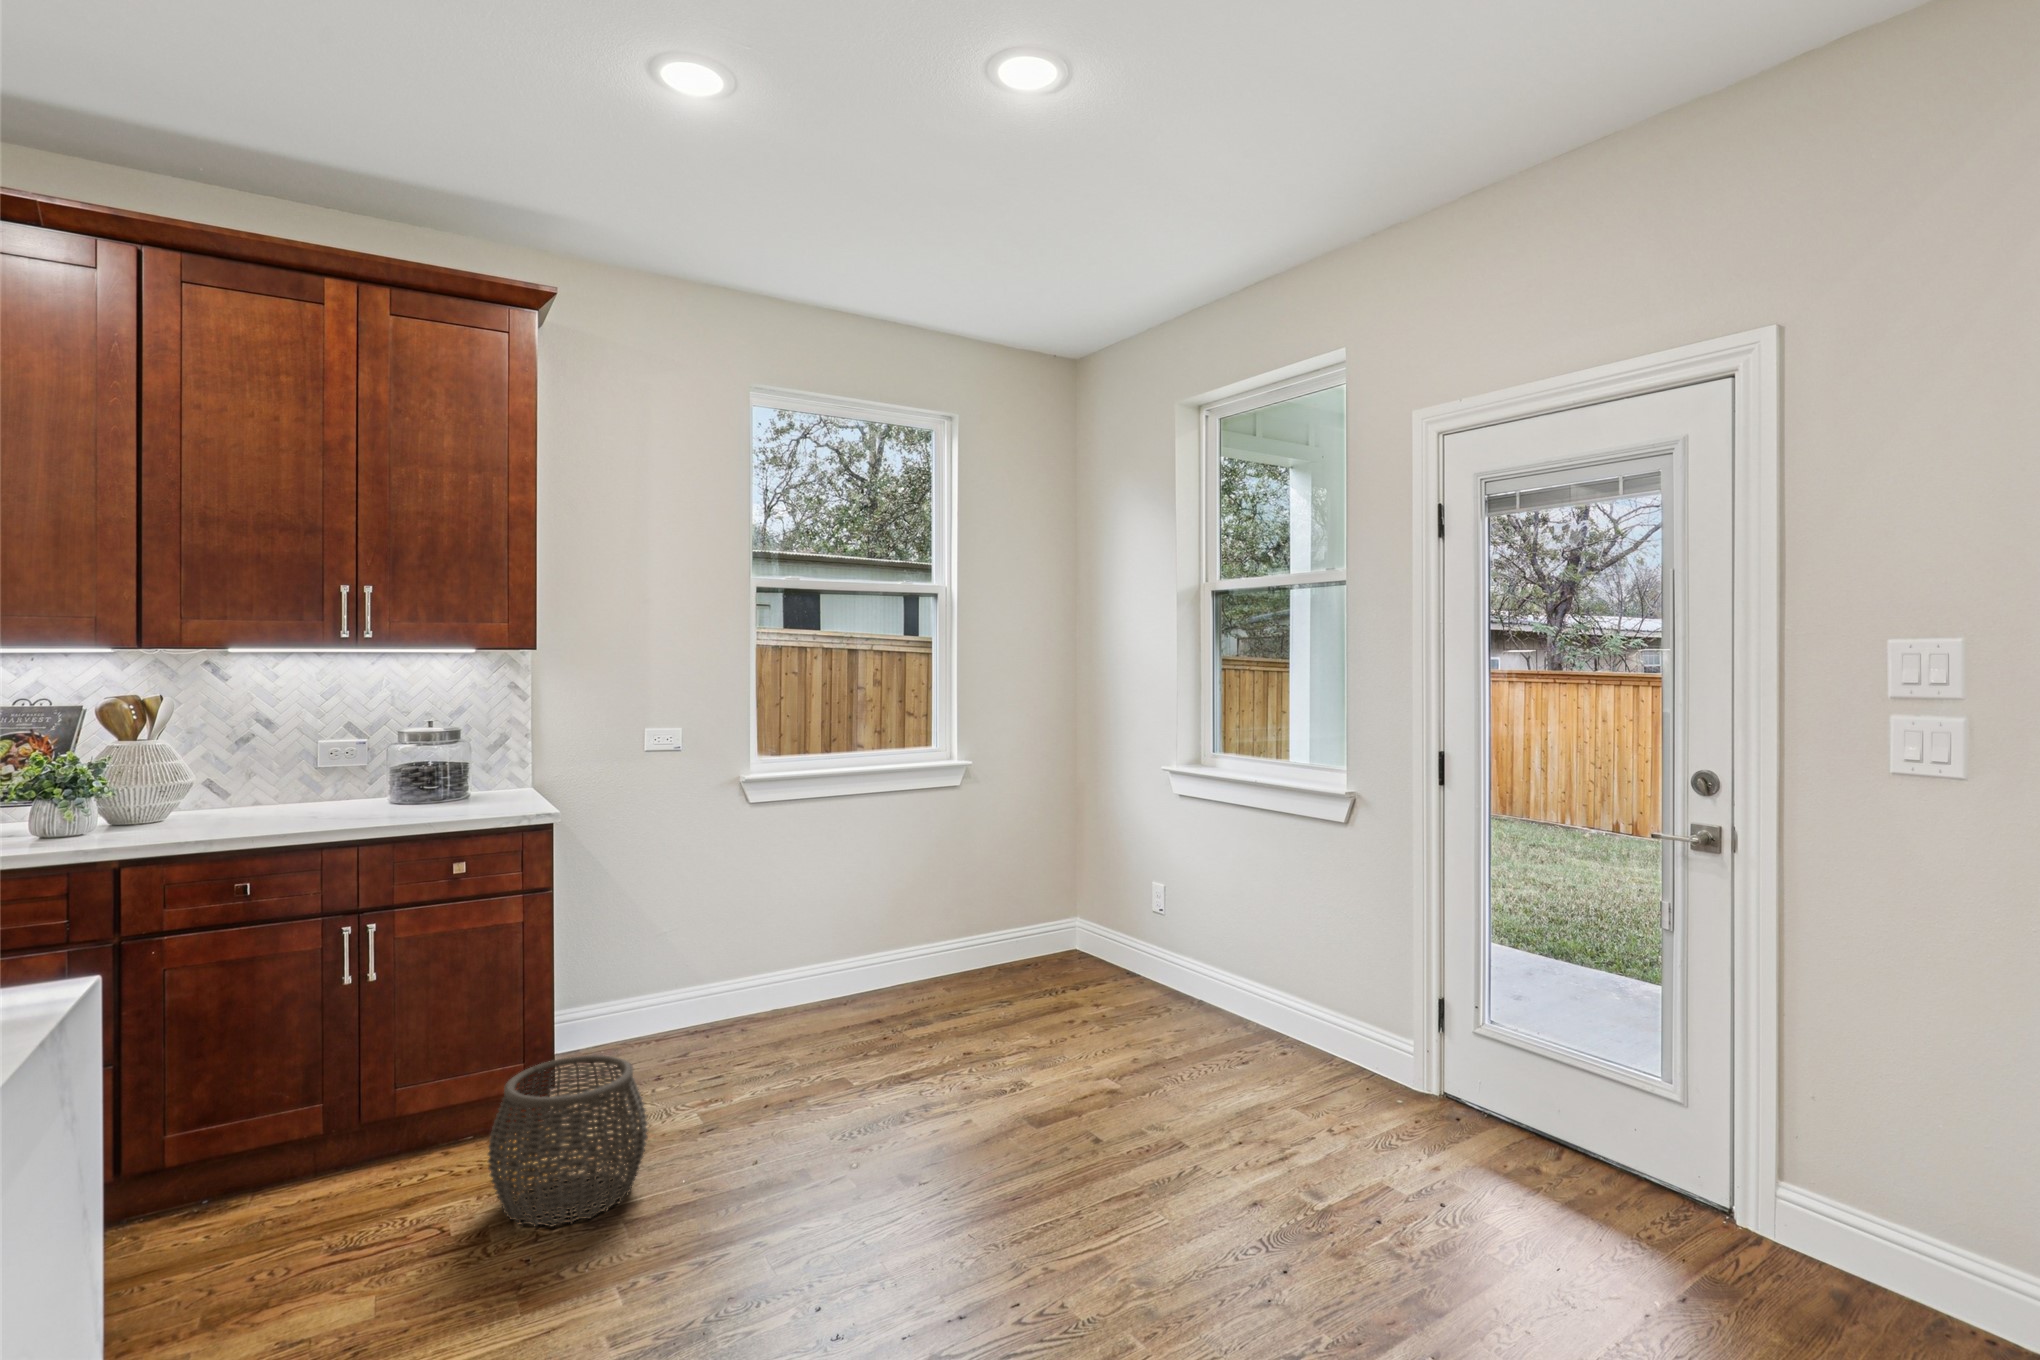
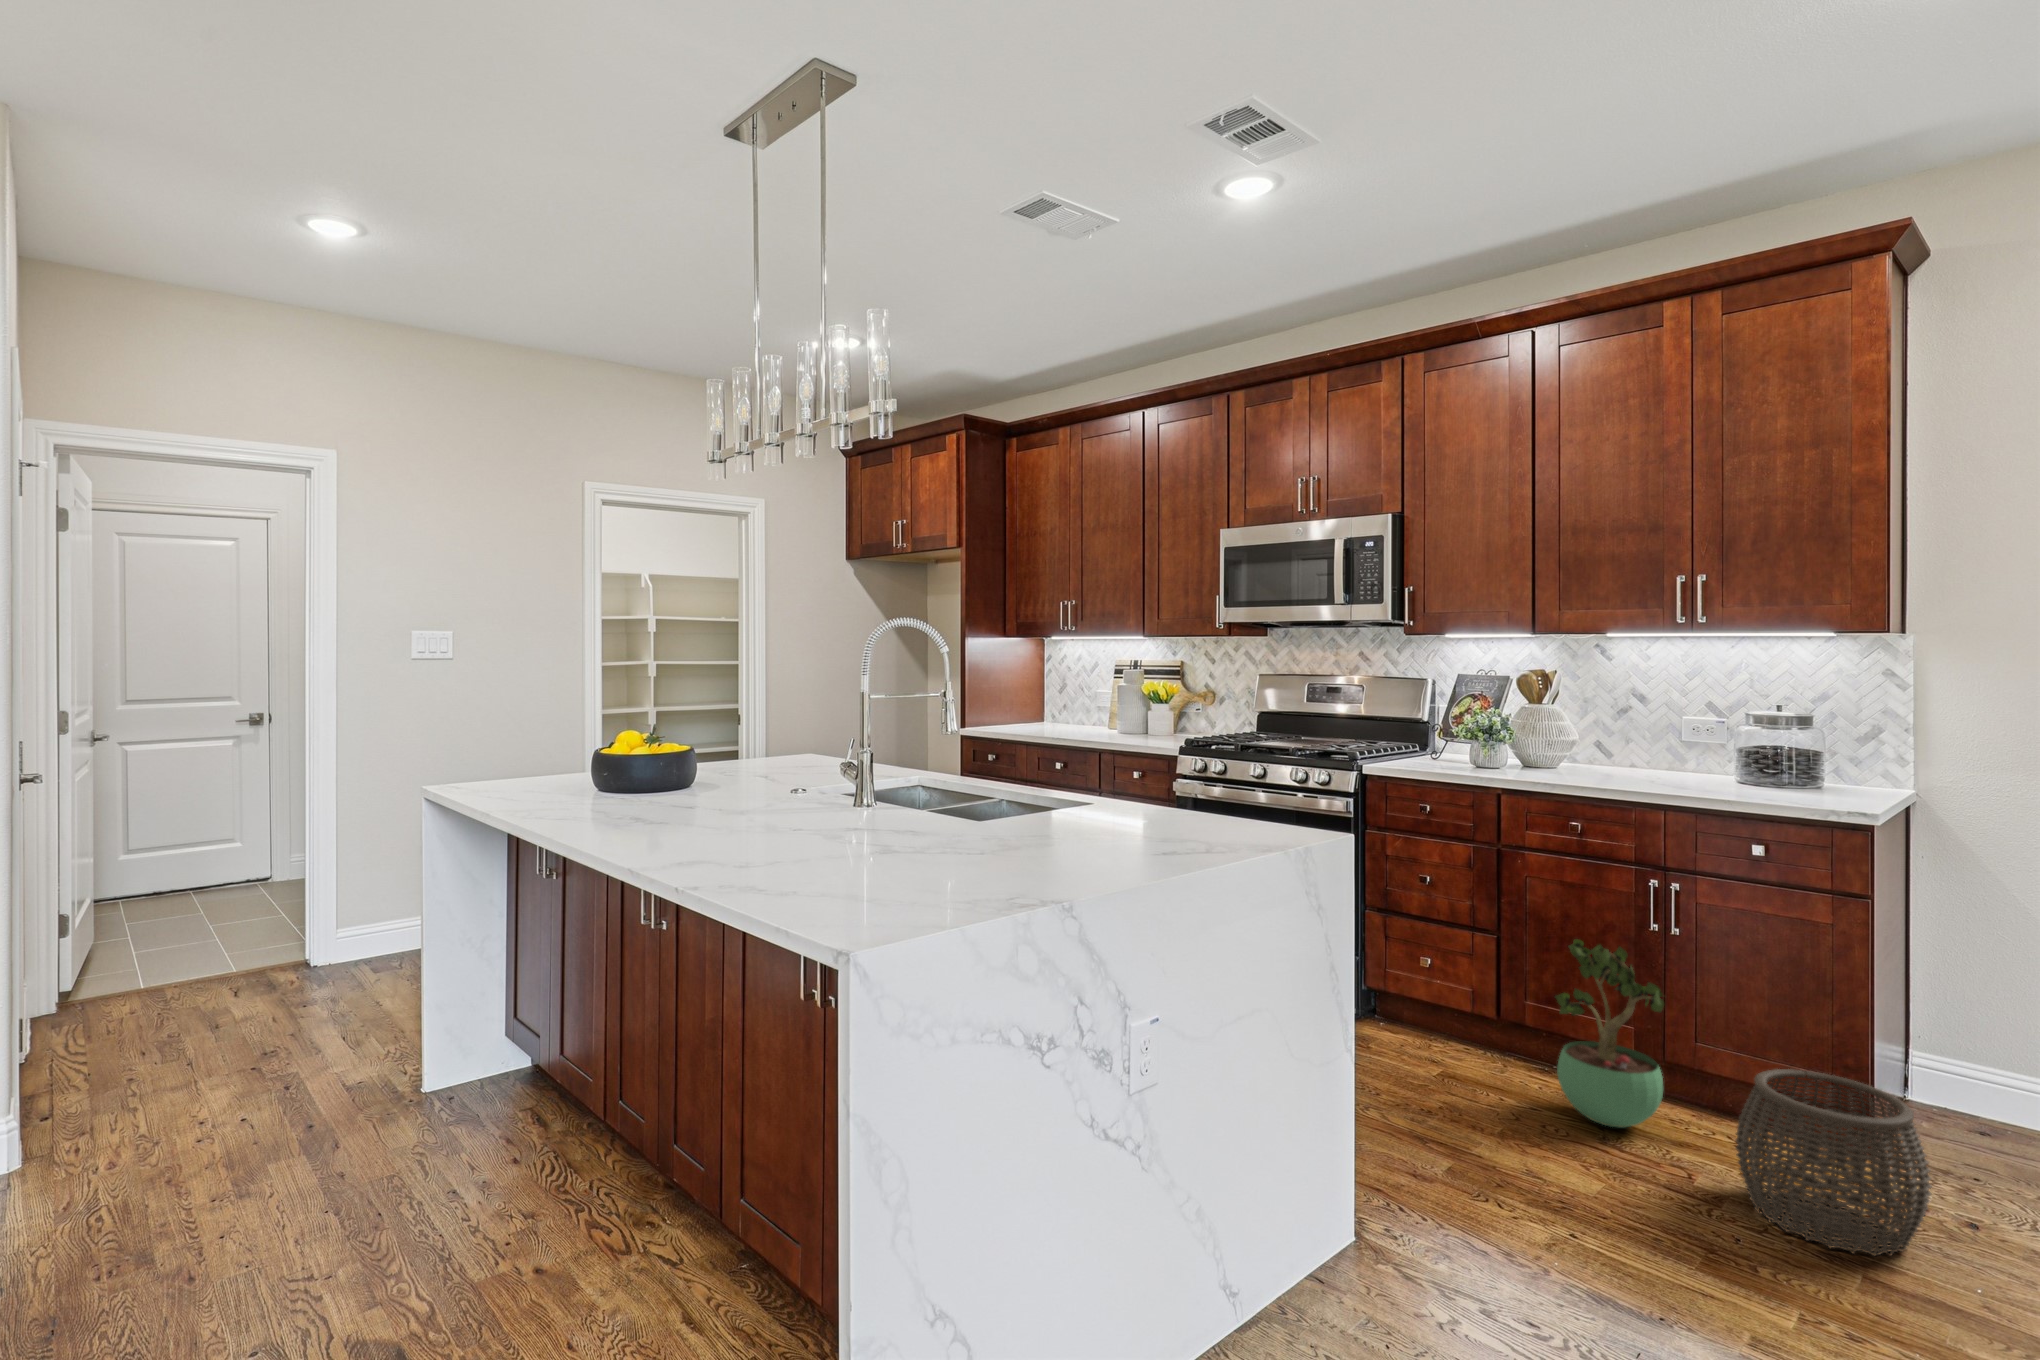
potted plant: none [237,1013,397,1233] -> present [1555,939,1664,1128]

